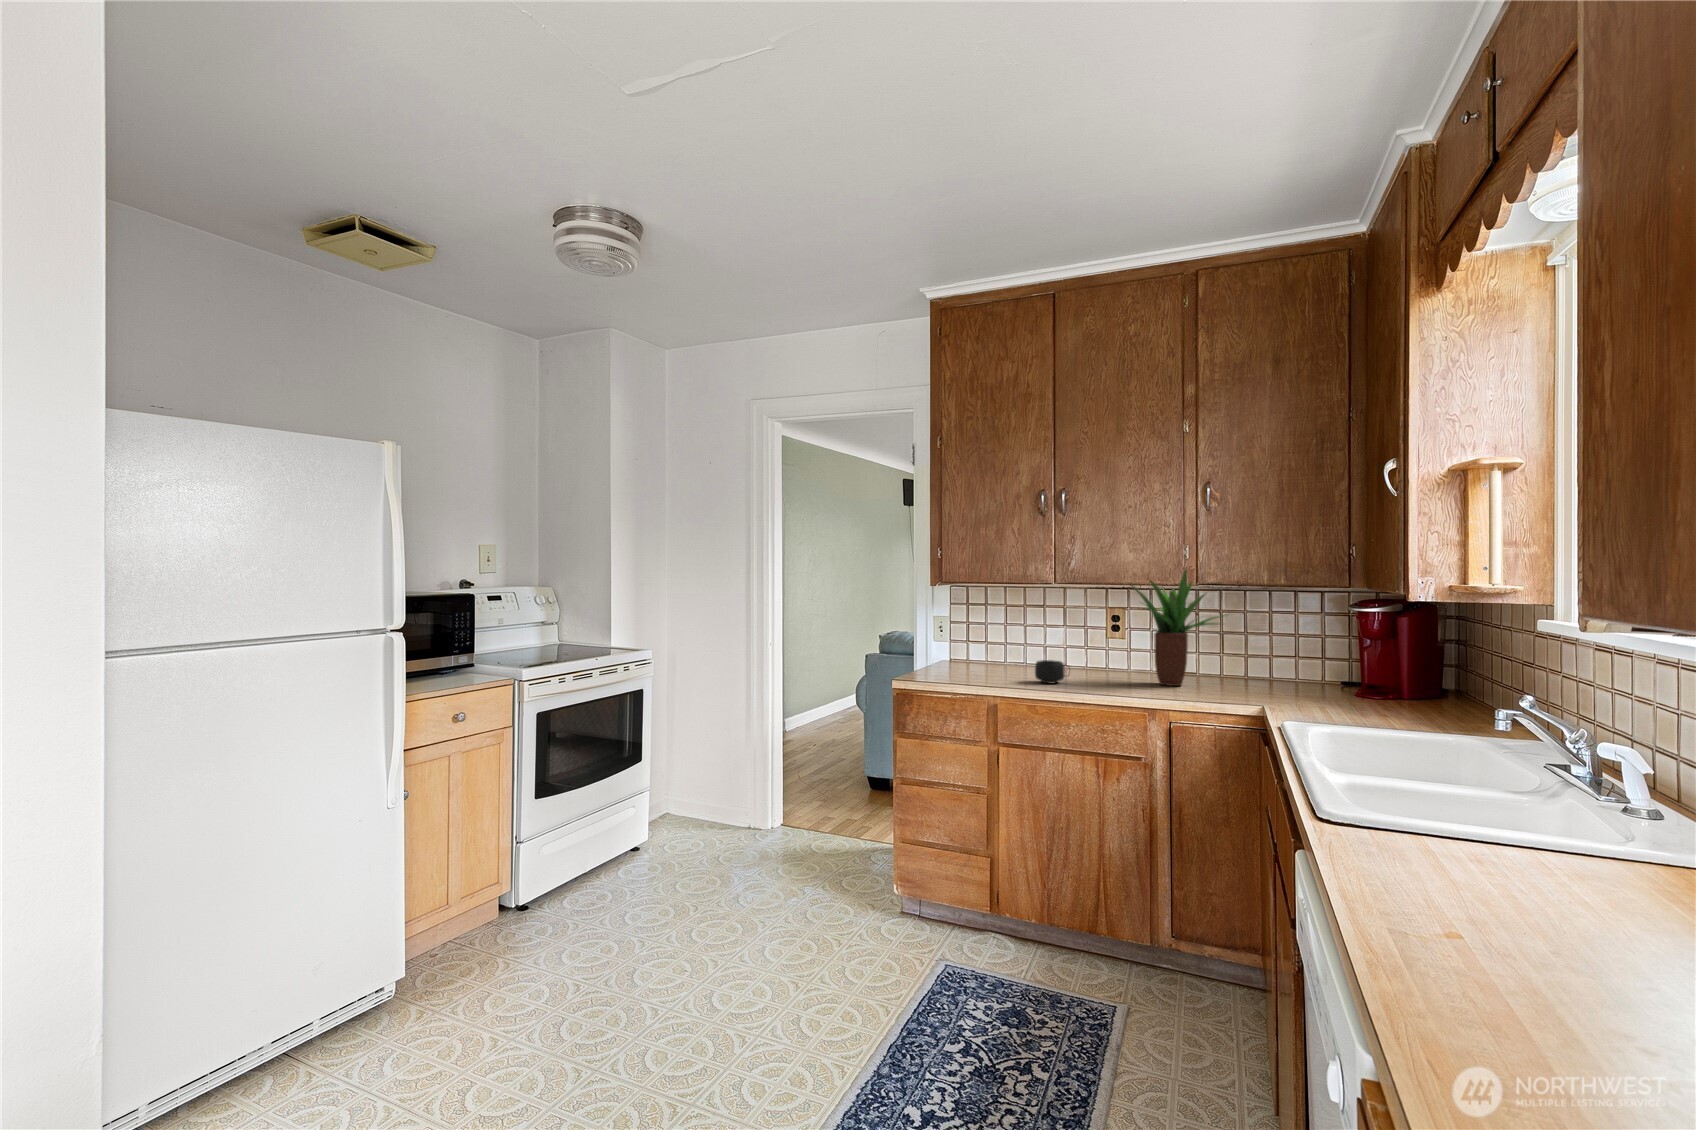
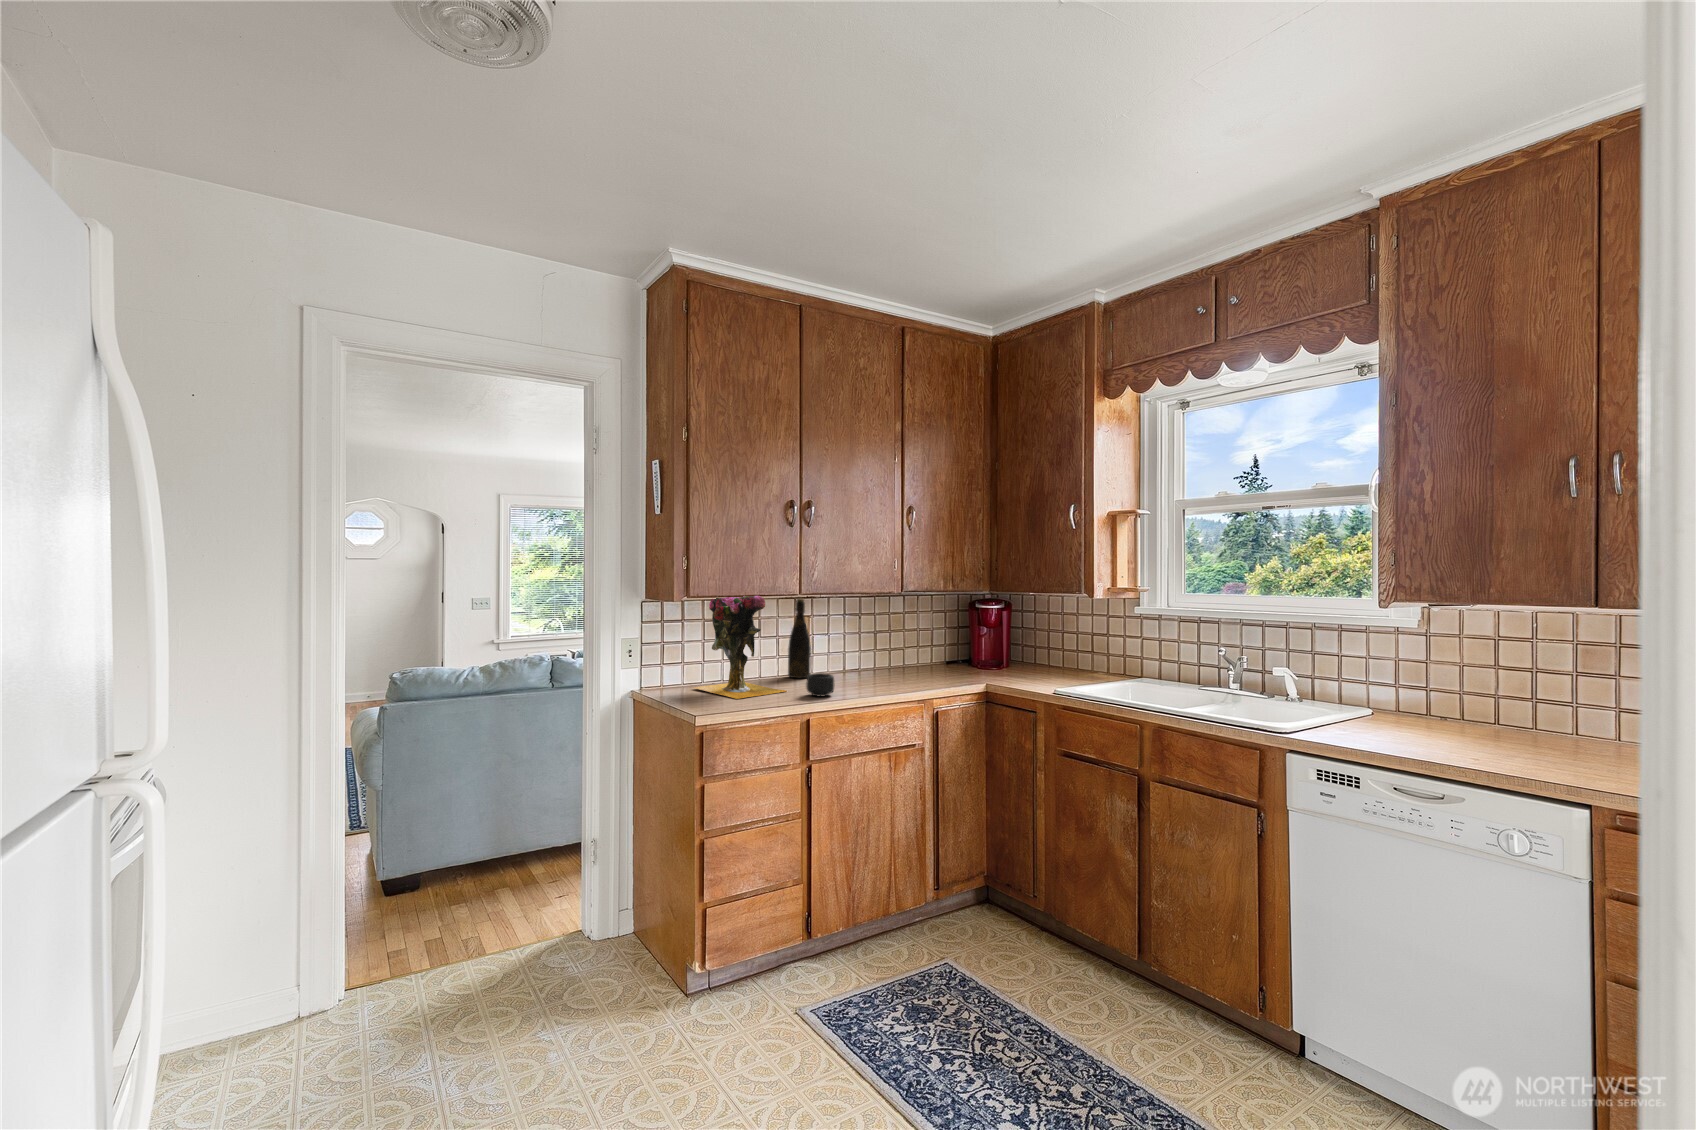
potted plant: present [1131,569,1223,686] -> none [853,580,929,683]
vase: none [977,580,1041,677] -> present [694,596,785,699]
bottle: none [1095,587,1120,672] -> present [788,598,811,678]

